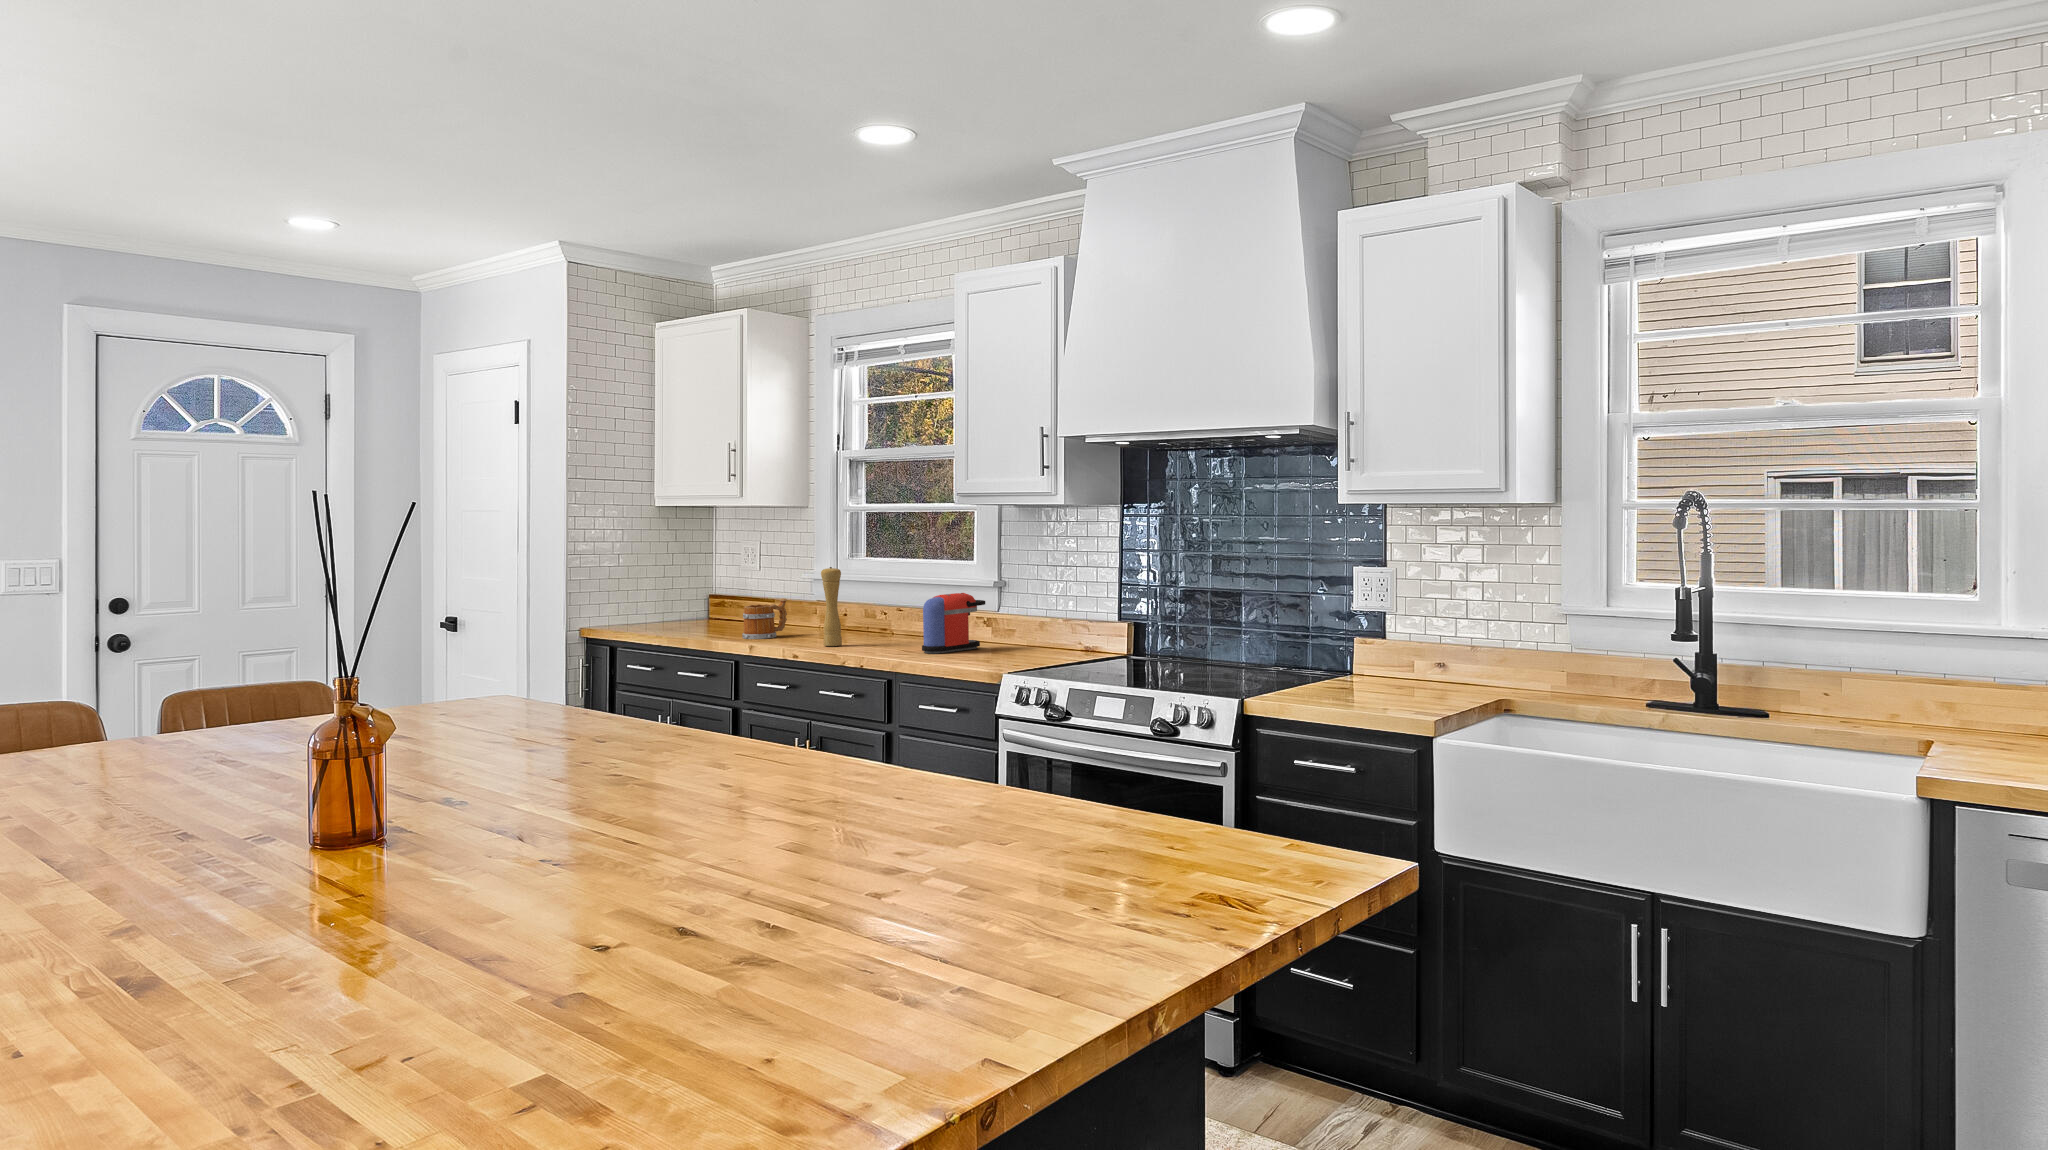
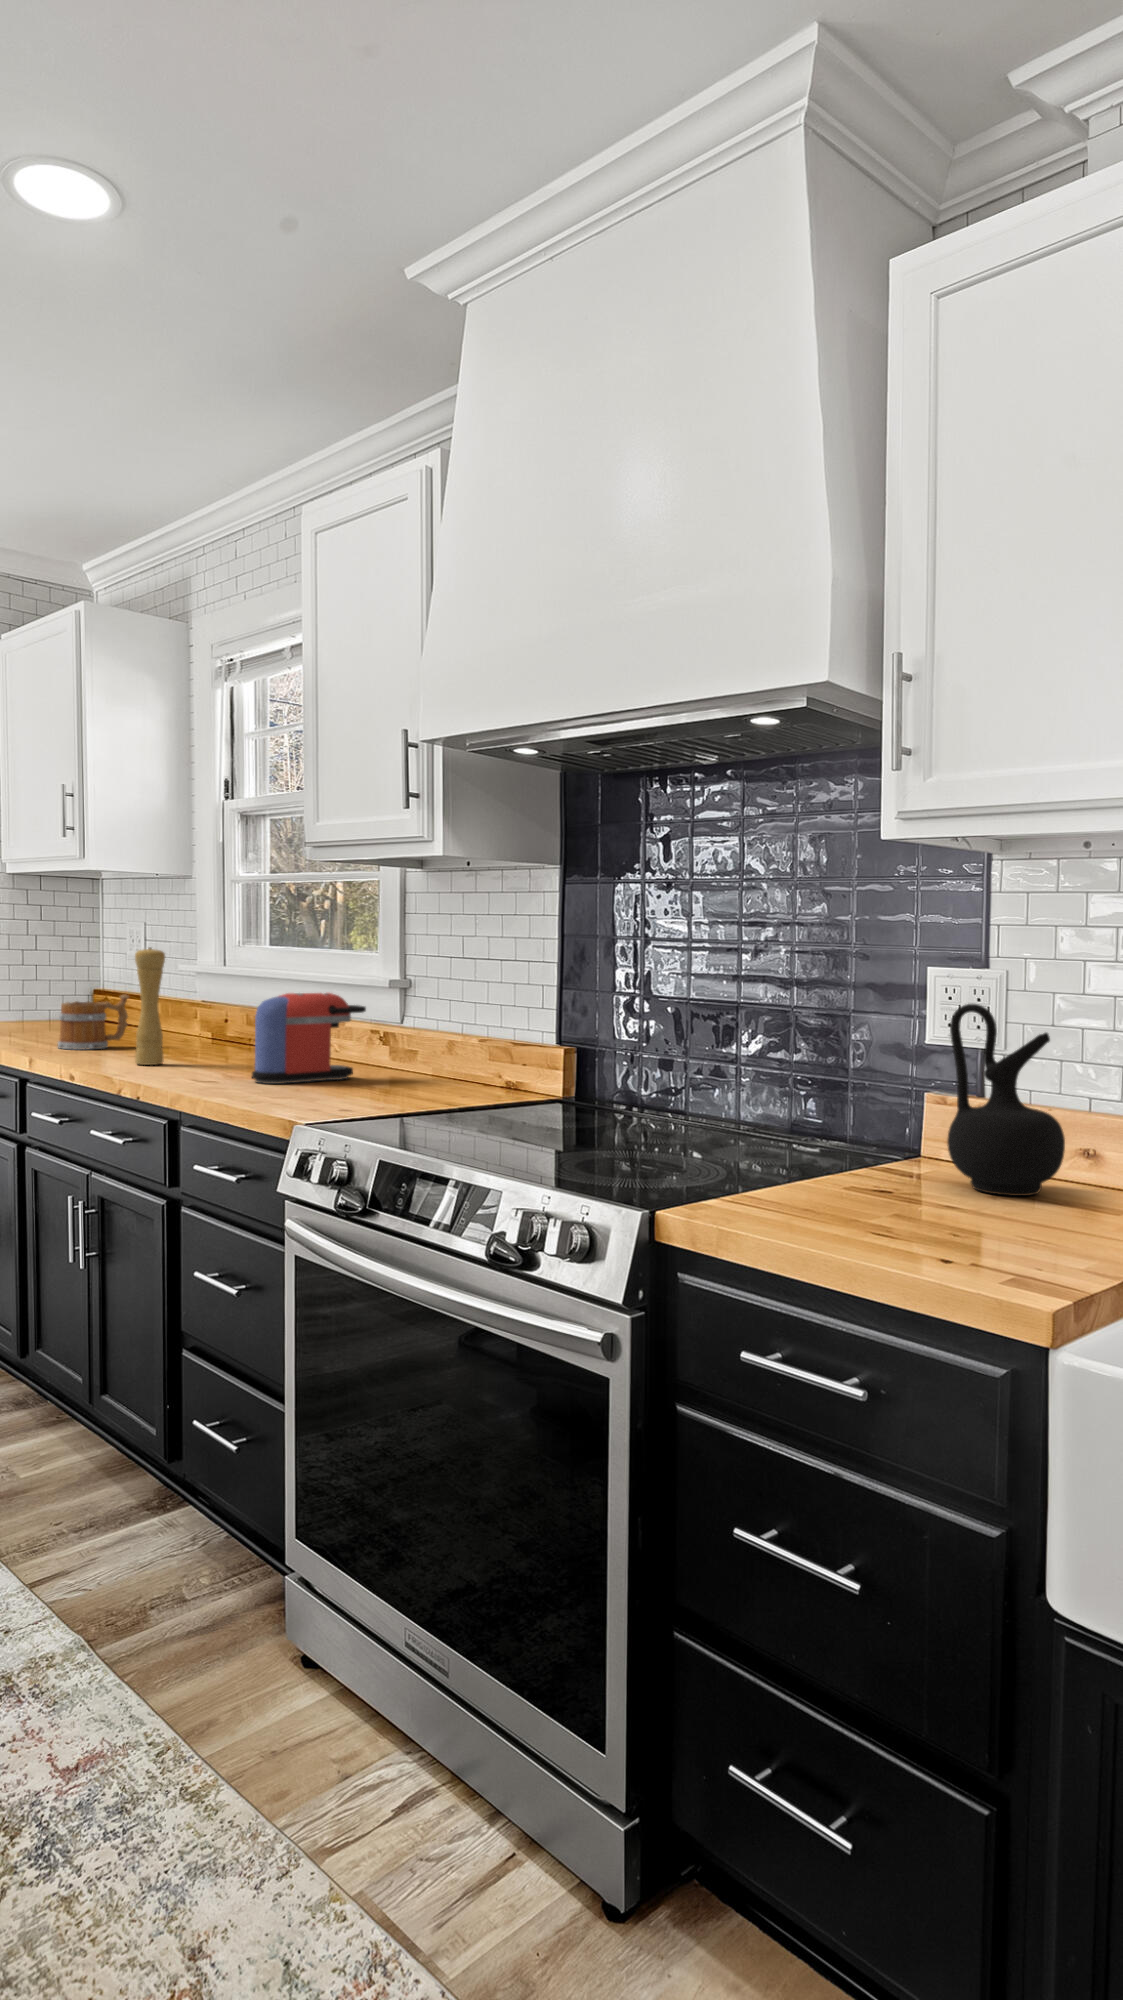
ceramic jug: none [1374,589,1434,686] -> present [947,1004,1065,1196]

